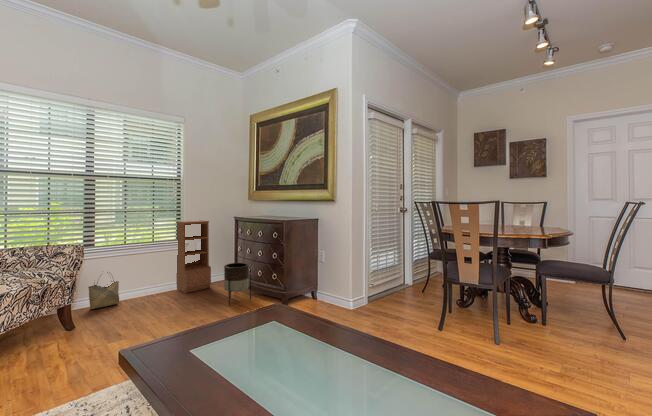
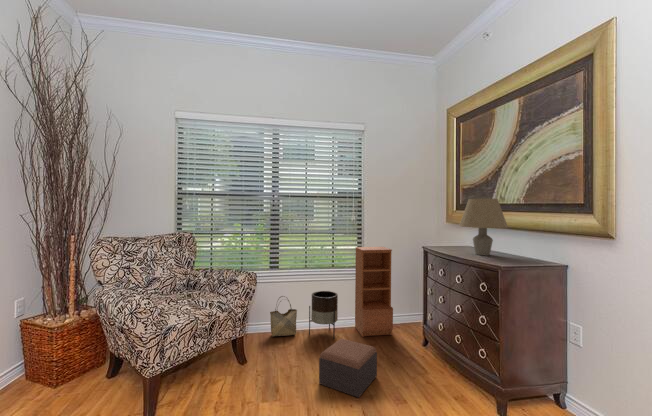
table lamp: none [260,181,289,218] -> present [459,198,508,255]
planter: present [224,263,251,305] -> present [309,291,338,339]
footstool: none [157,289,205,325] -> present [319,339,377,397]

